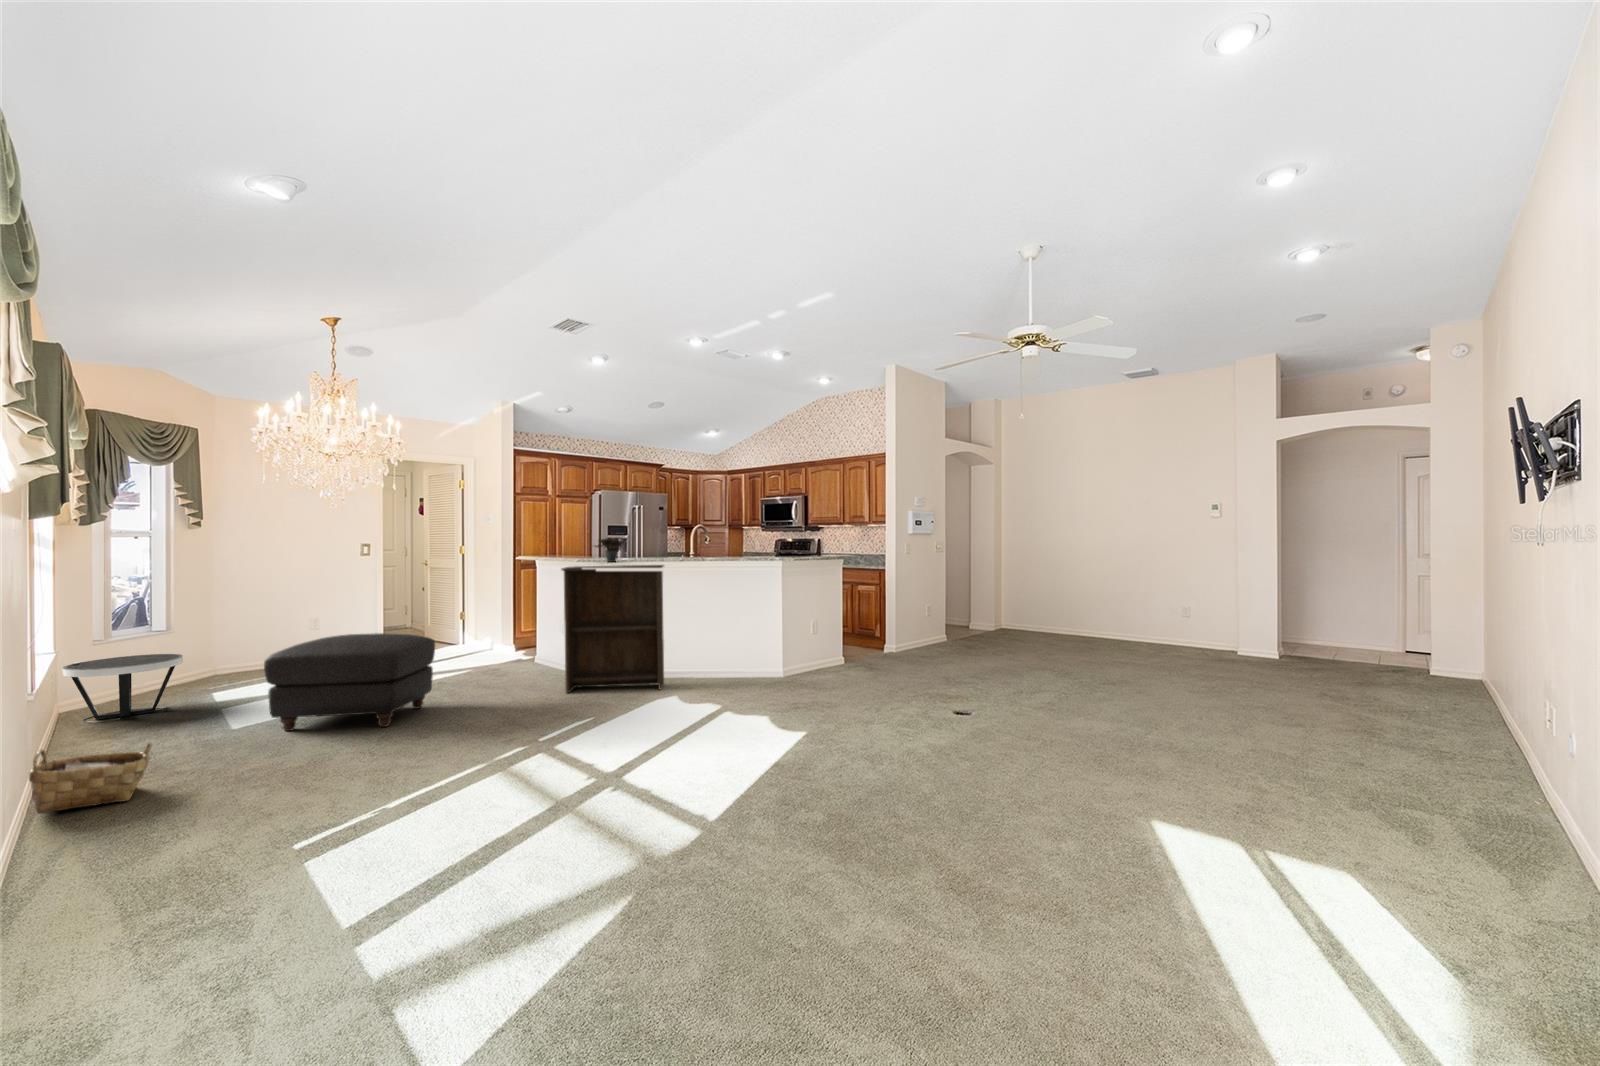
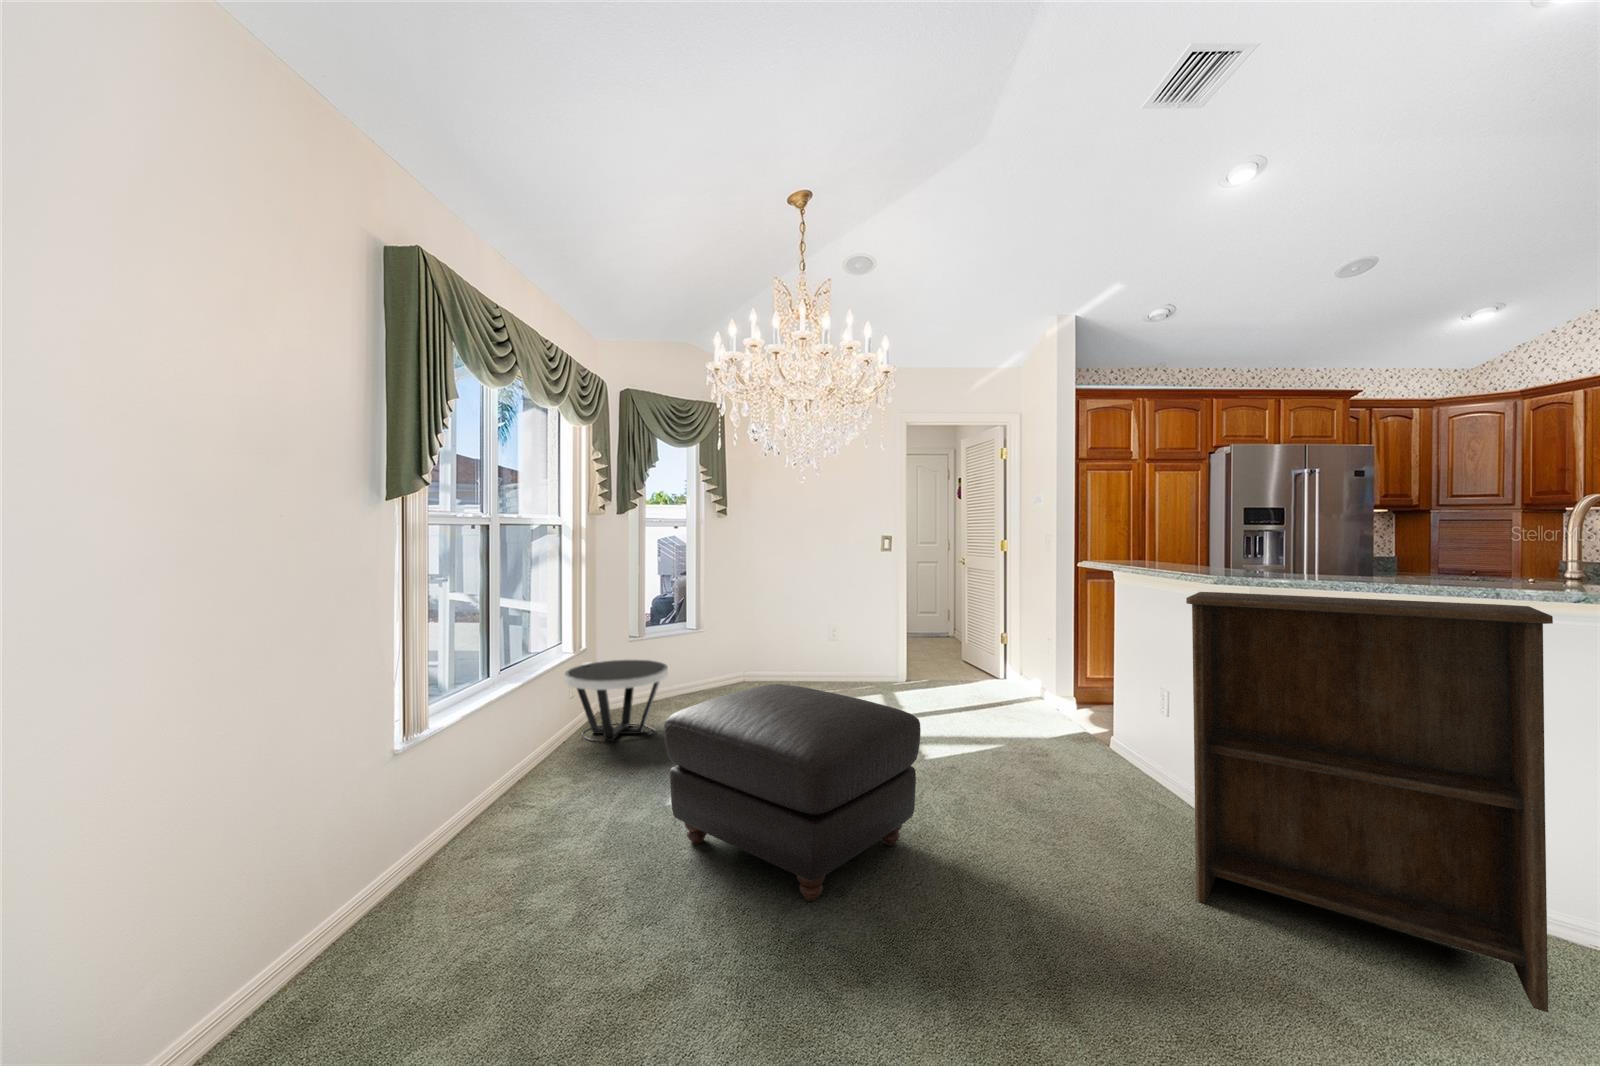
potted plant: present [595,538,624,562] -> none [1244,525,1352,582]
woven basket: present [29,742,153,814] -> none [220,871,408,1021]

